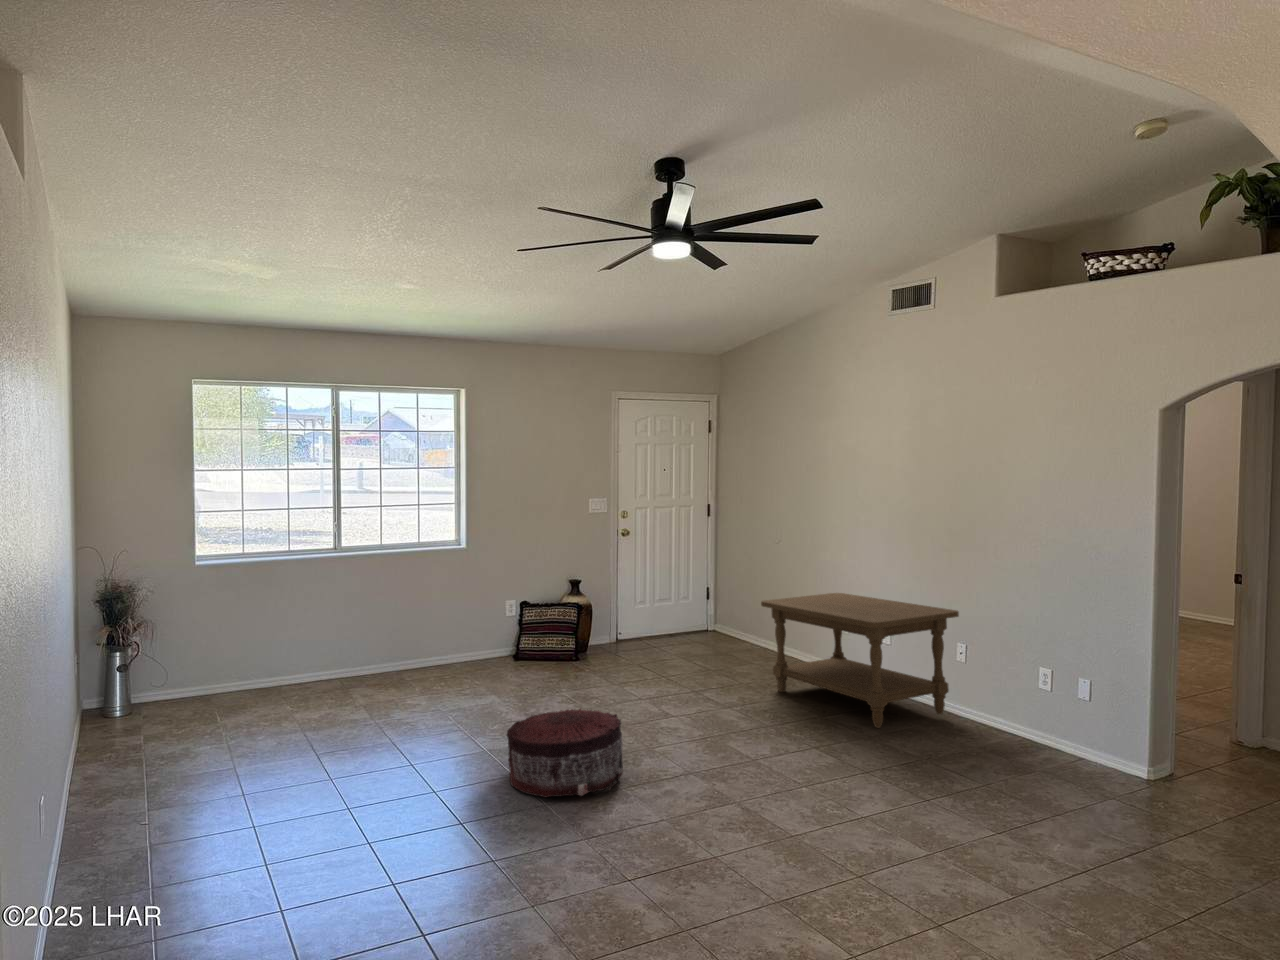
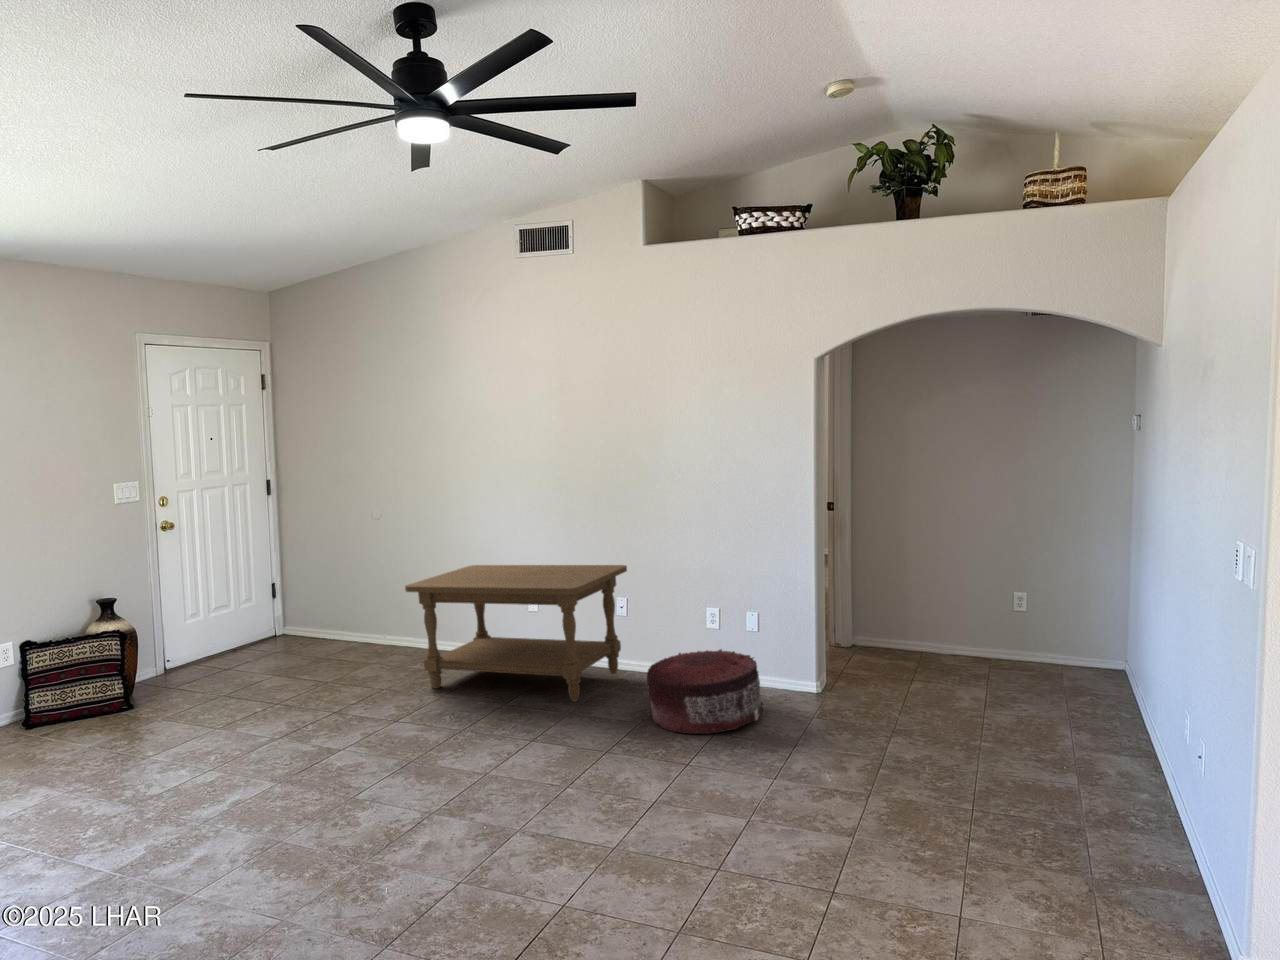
pouf: present [507,709,623,797] -> present [647,649,763,734]

